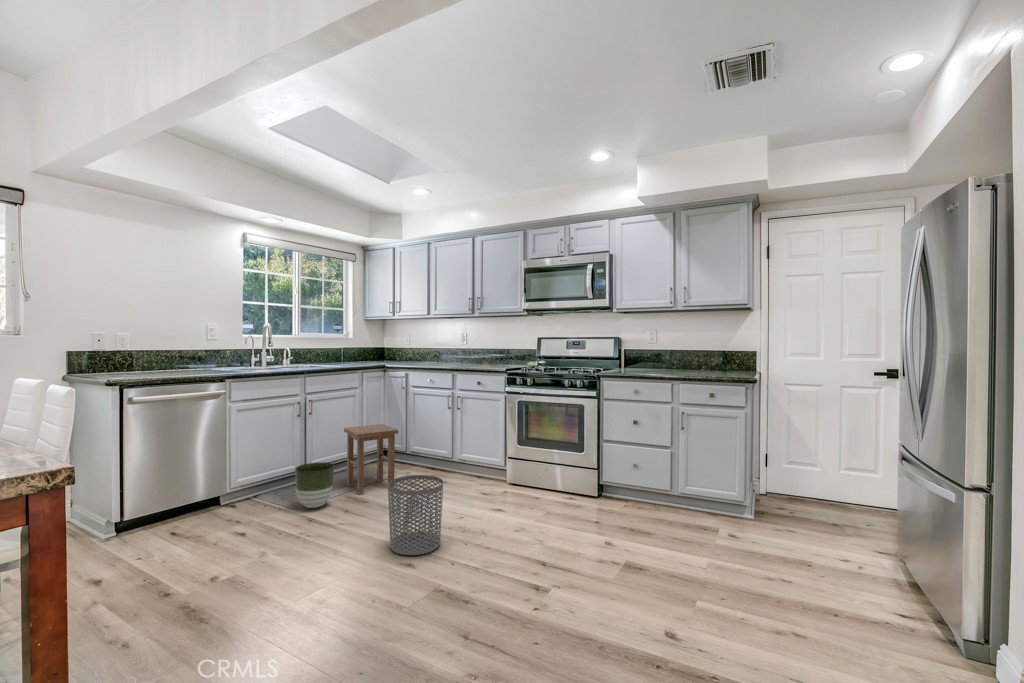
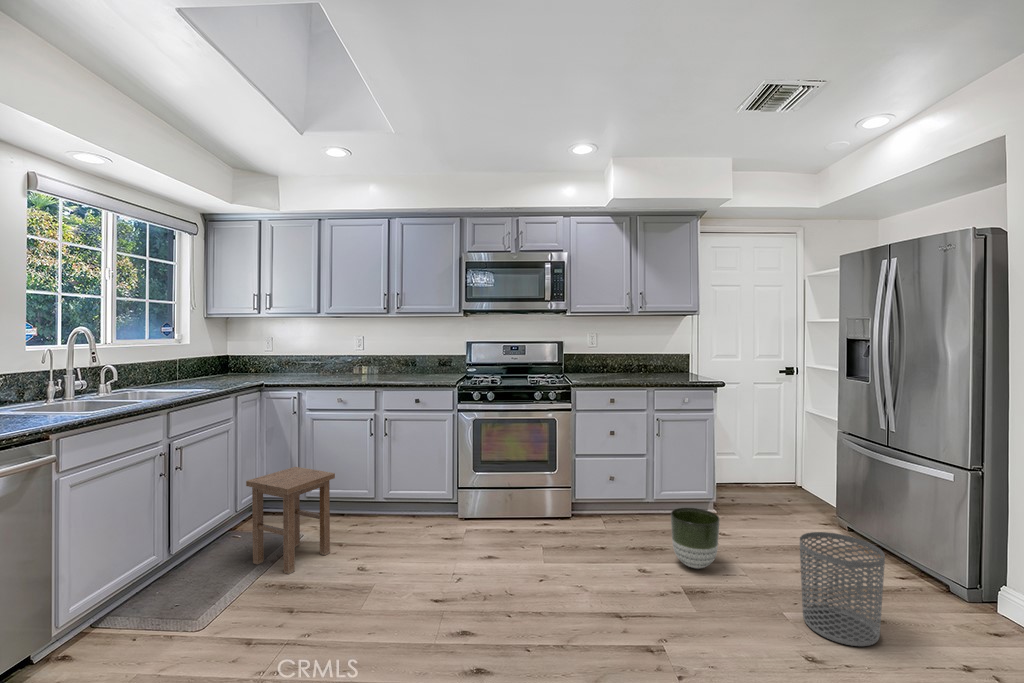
planter: present [295,462,334,508] -> present [671,508,719,569]
waste bin: present [388,475,443,555] -> present [800,532,885,646]

